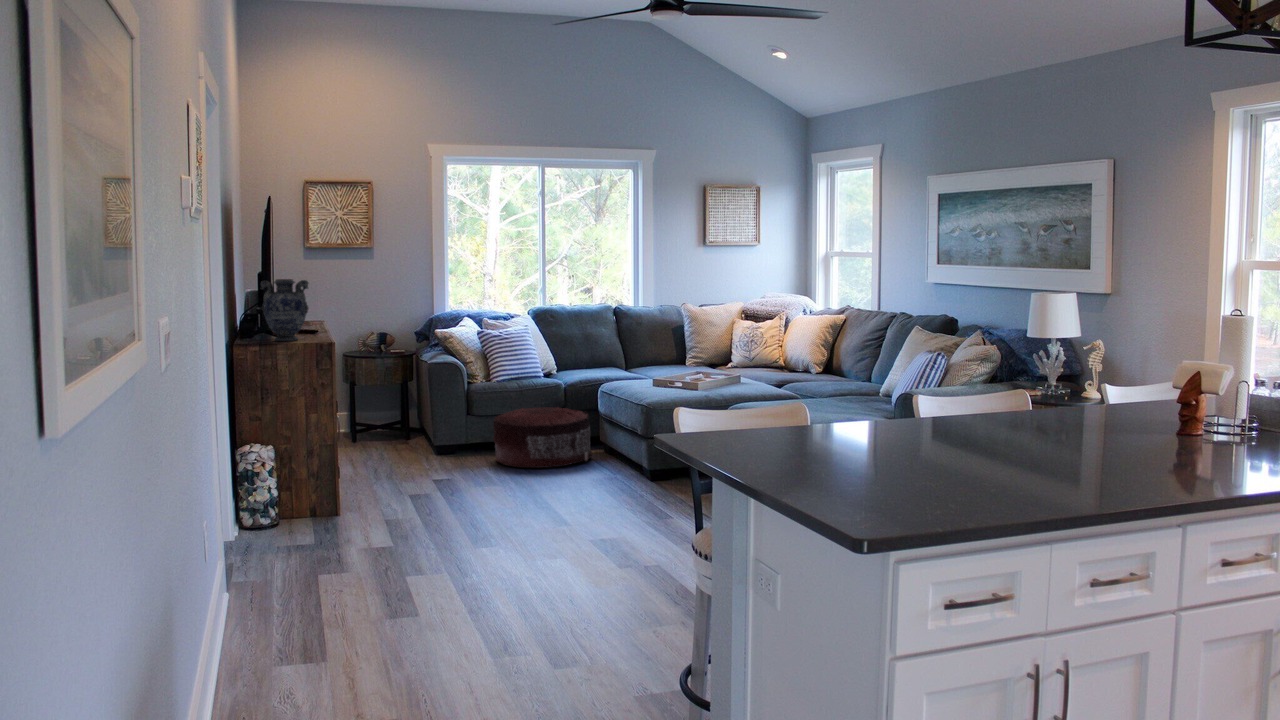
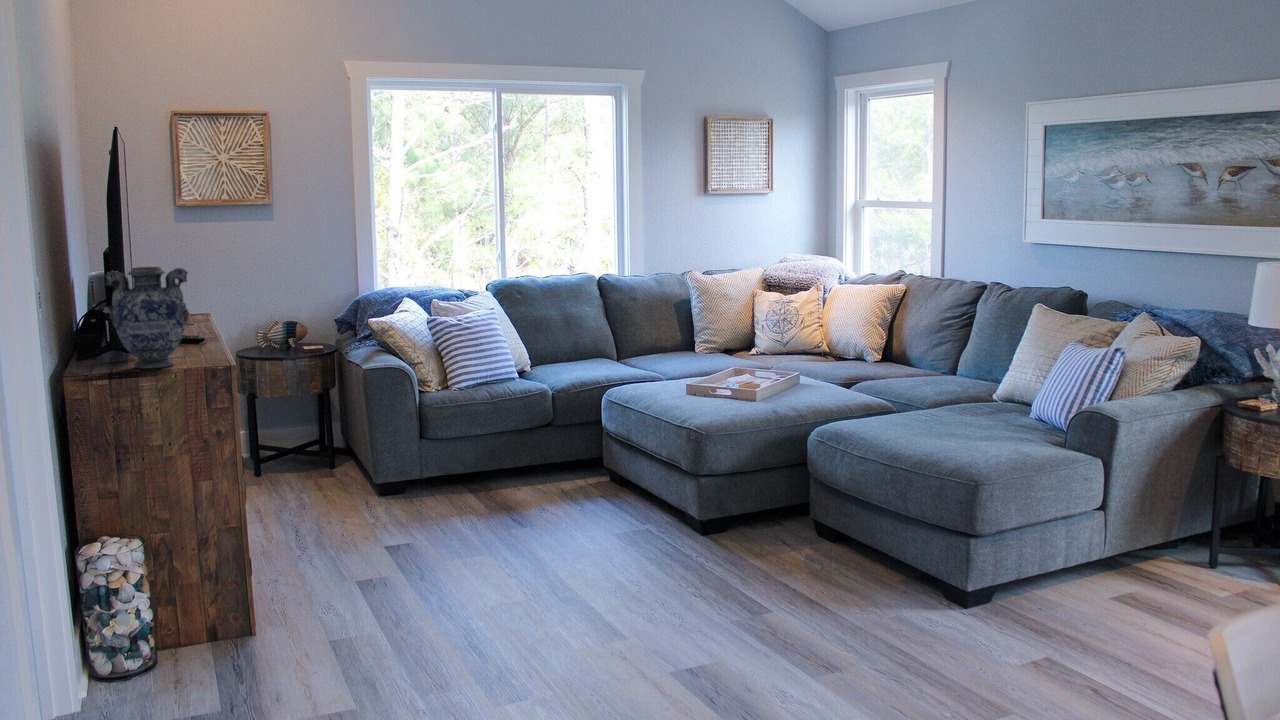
pouf: present [493,407,592,468] -> none [459,421,597,515]

